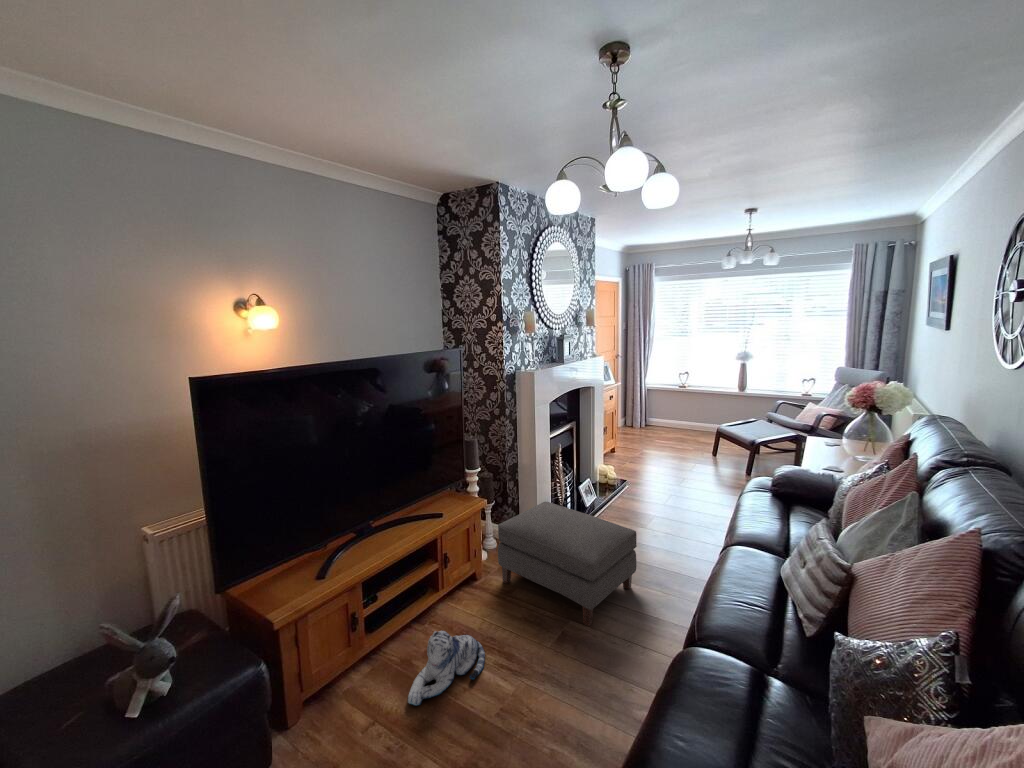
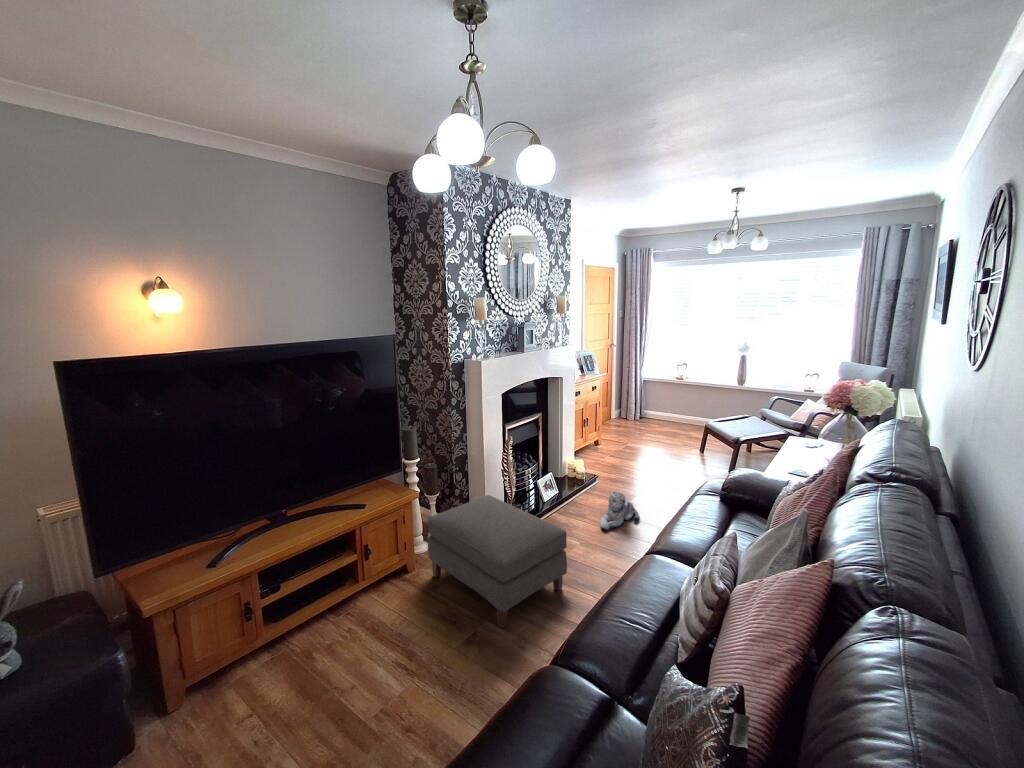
plush toy: present [408,631,485,705] -> present [600,492,639,530]

